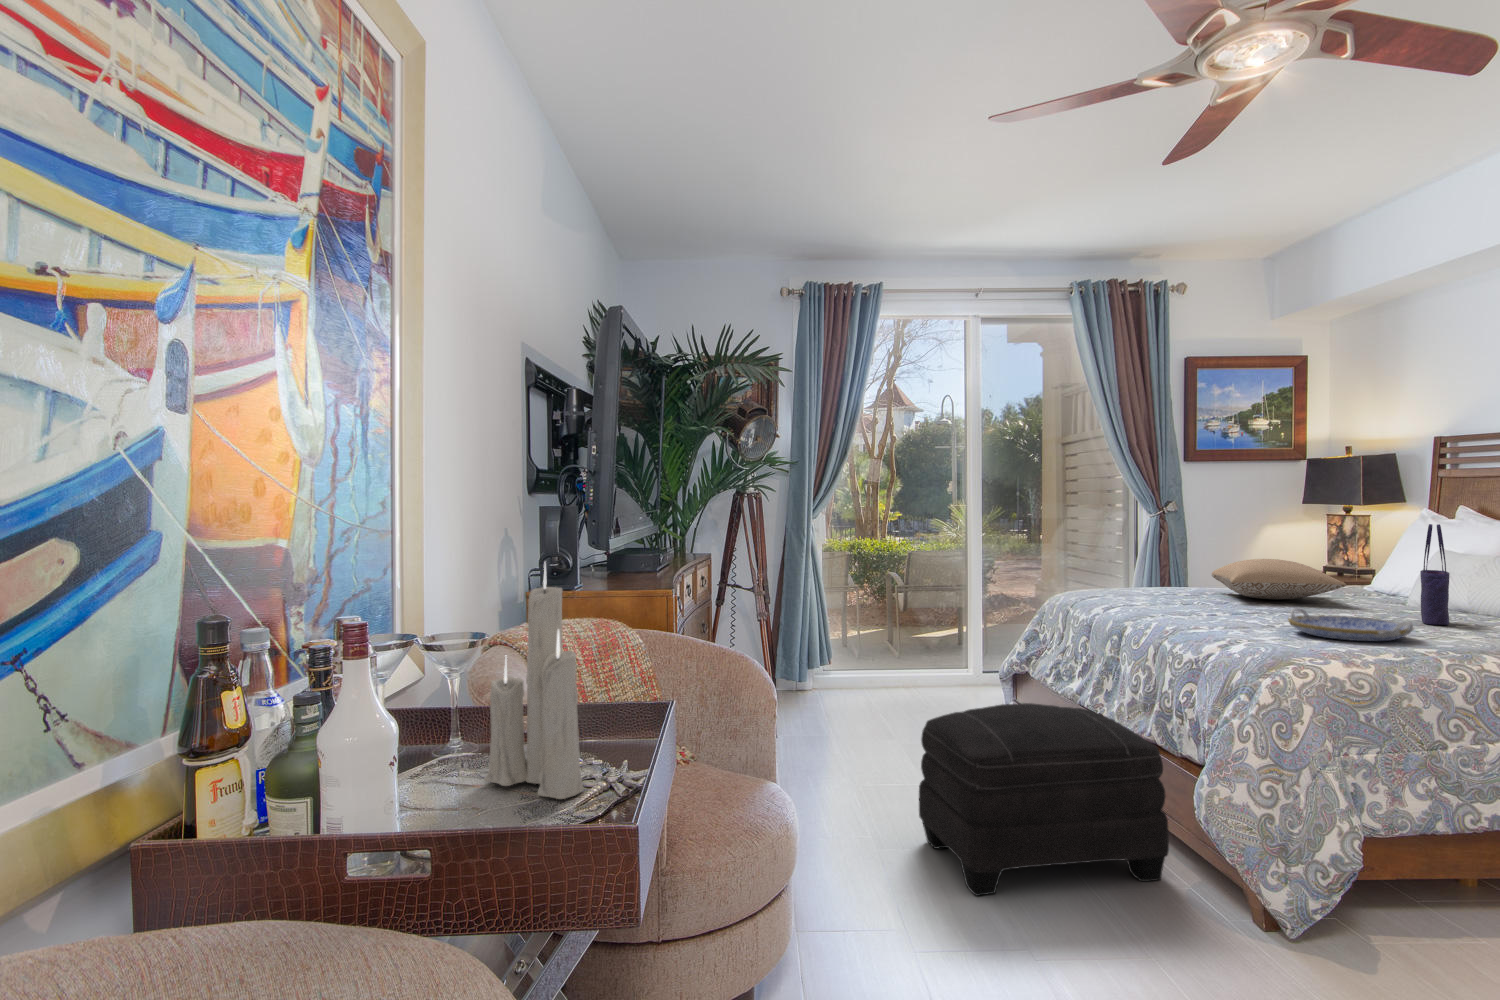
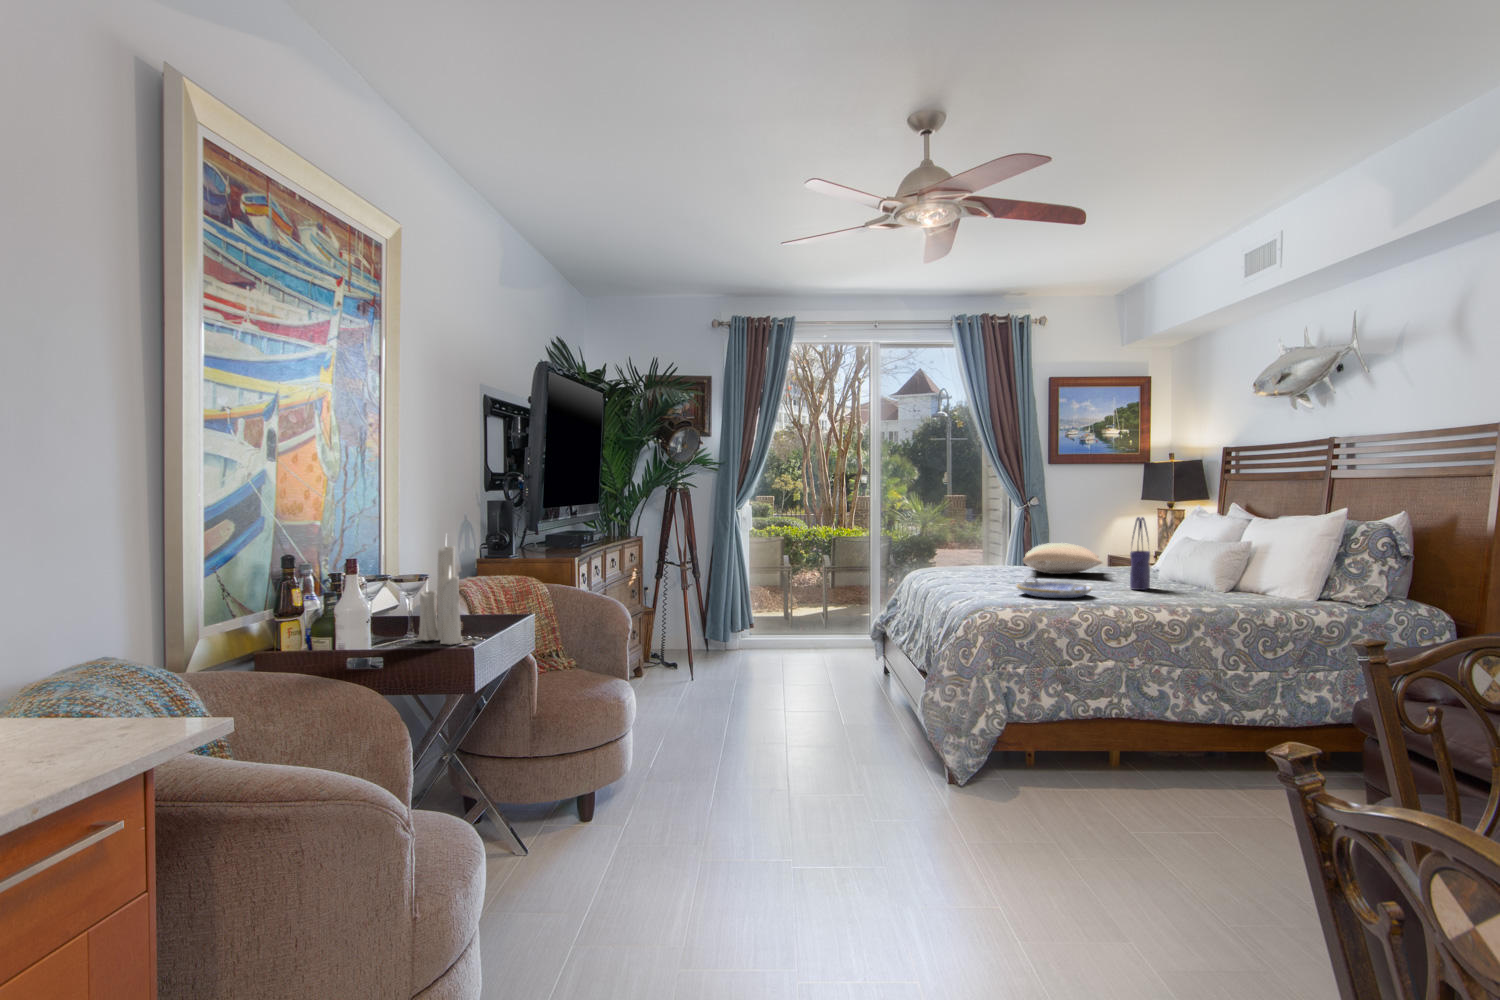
ottoman: present [919,703,1169,896] -> none [756,642,911,765]

